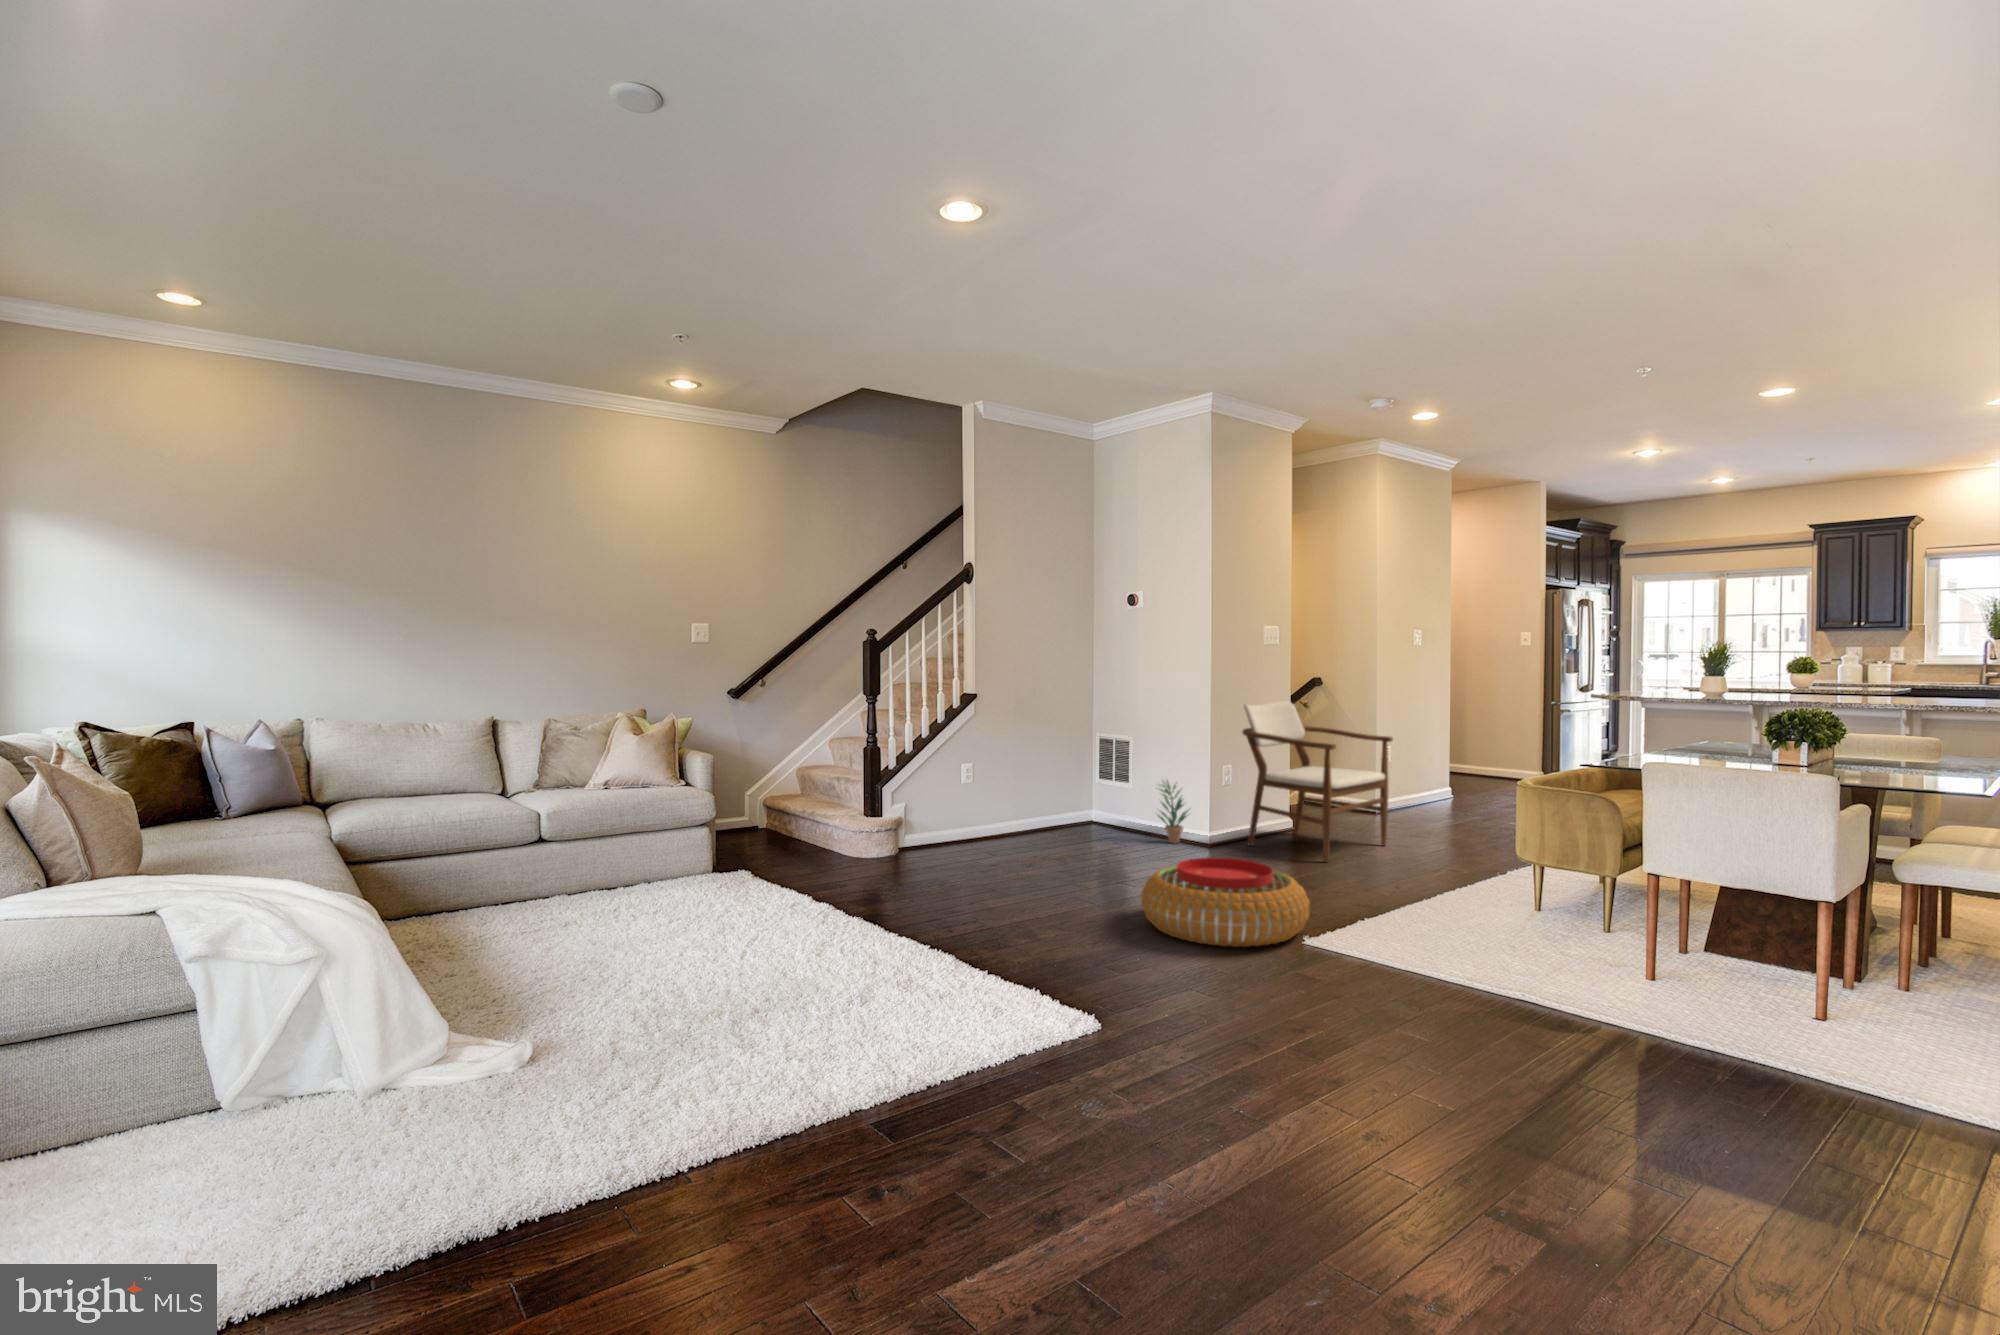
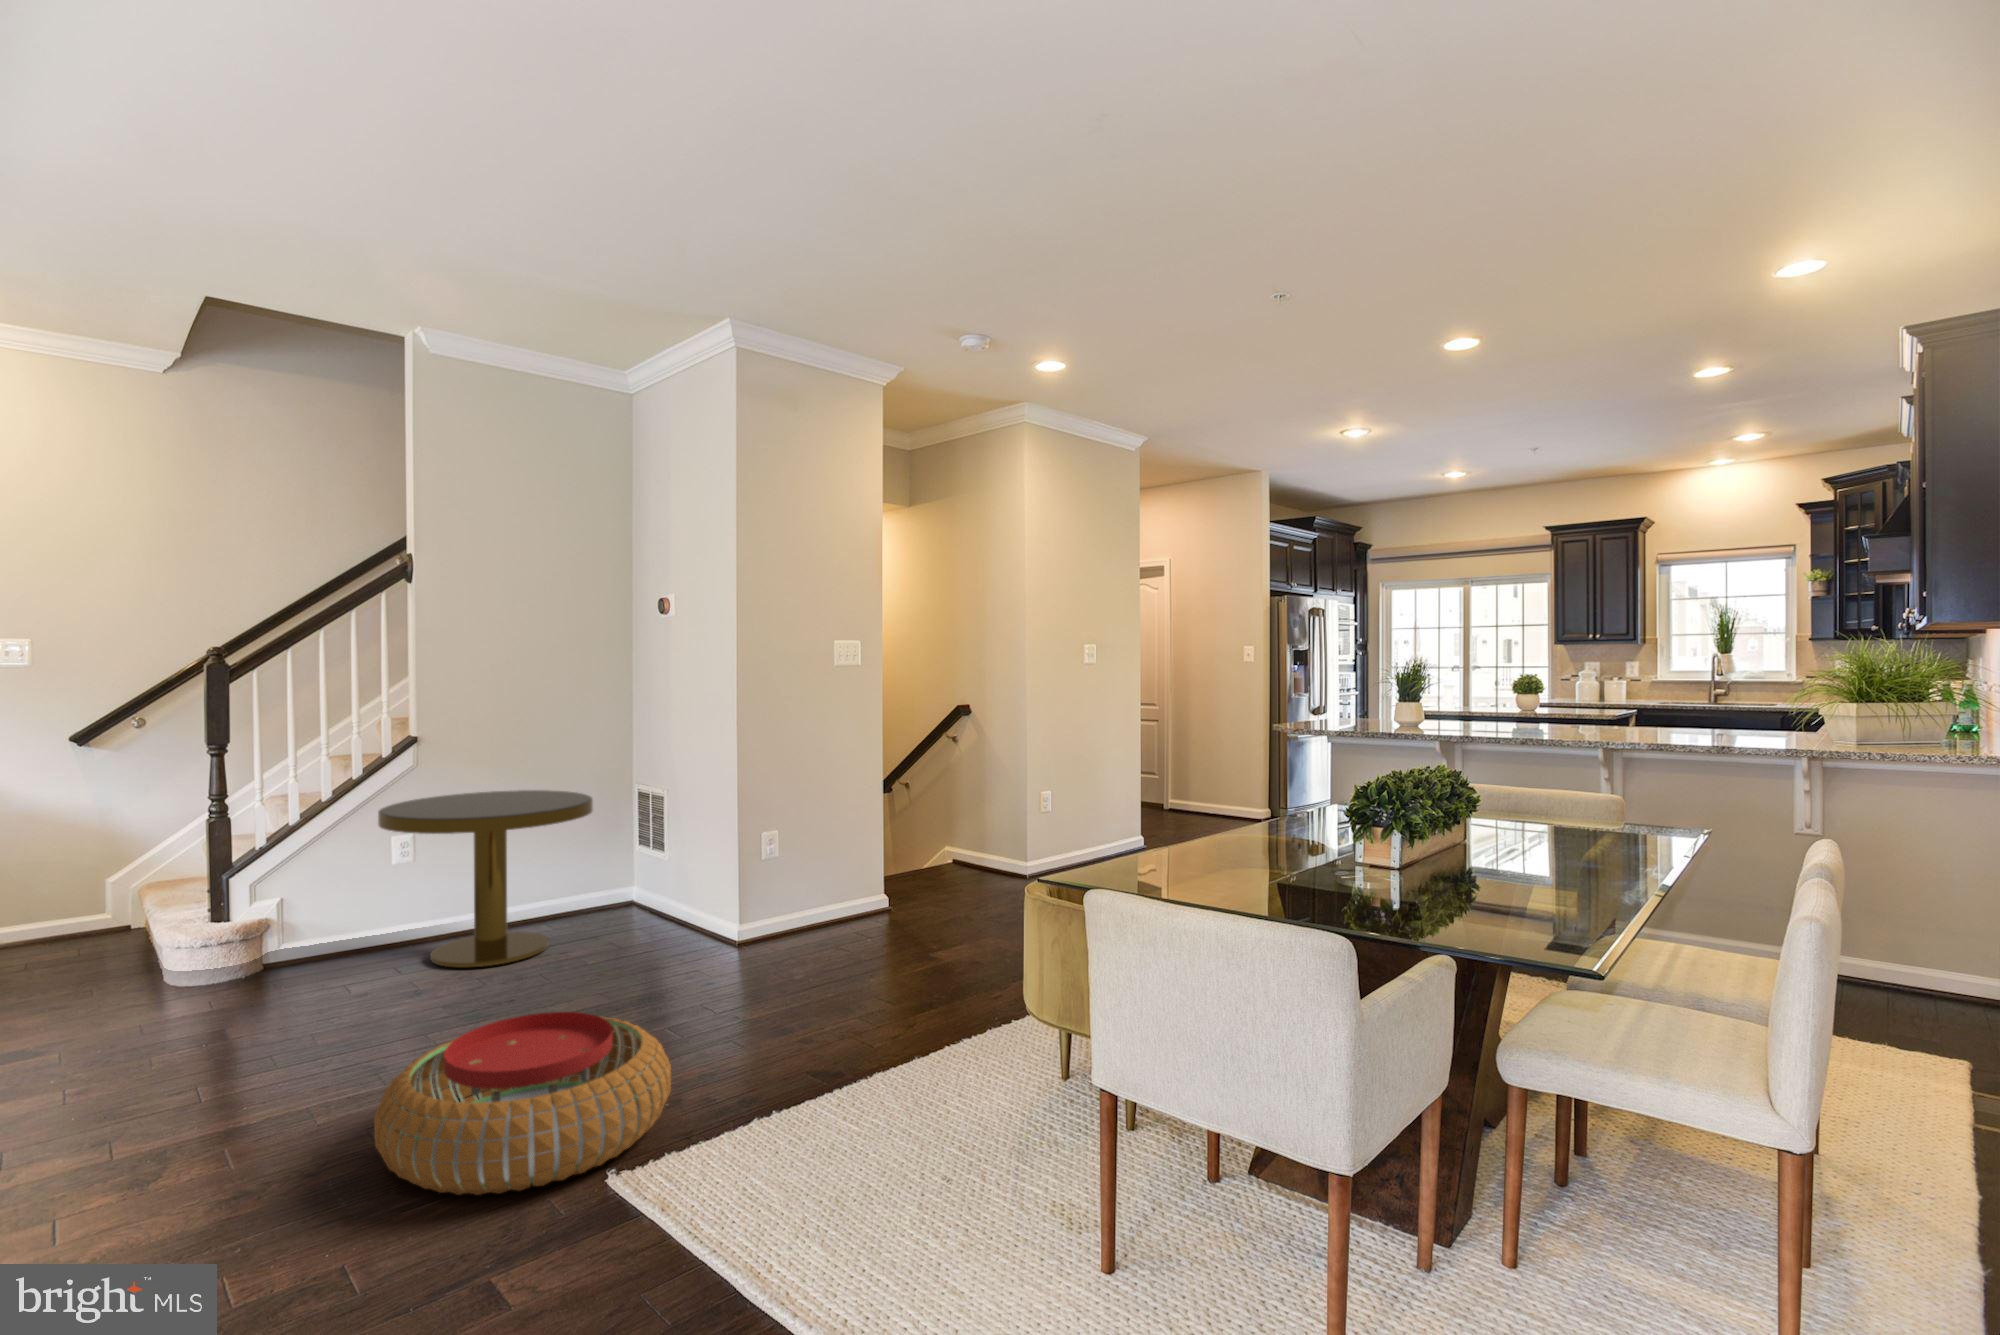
armchair: present [1242,701,1393,862] -> none [786,740,987,970]
side table: none [974,734,1109,852] -> present [378,790,593,967]
potted plant: present [1156,781,1187,844] -> none [667,850,721,941]

